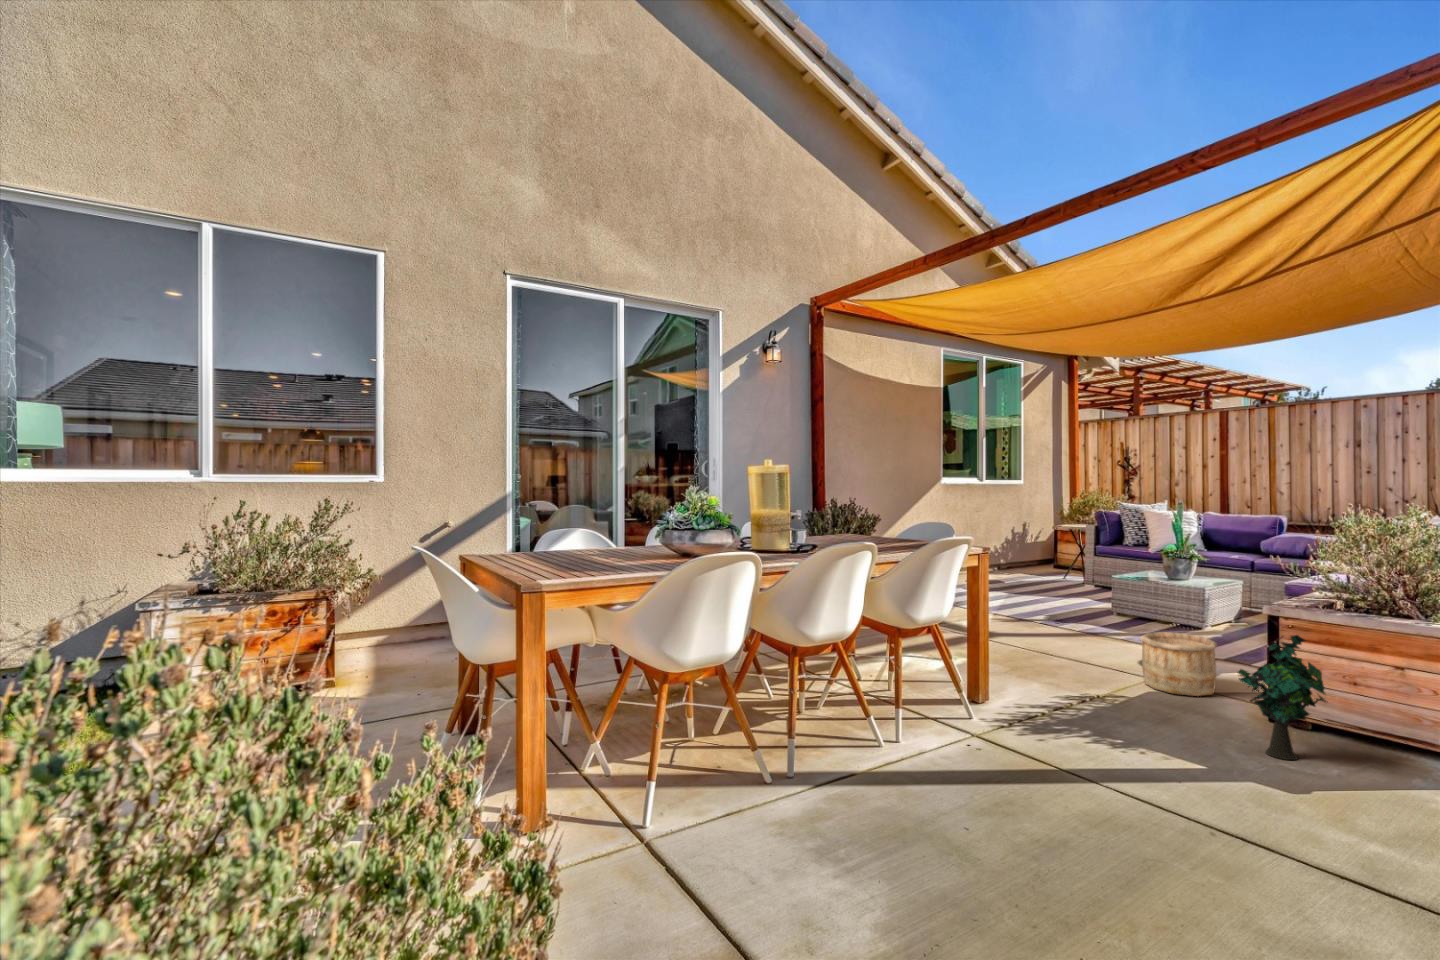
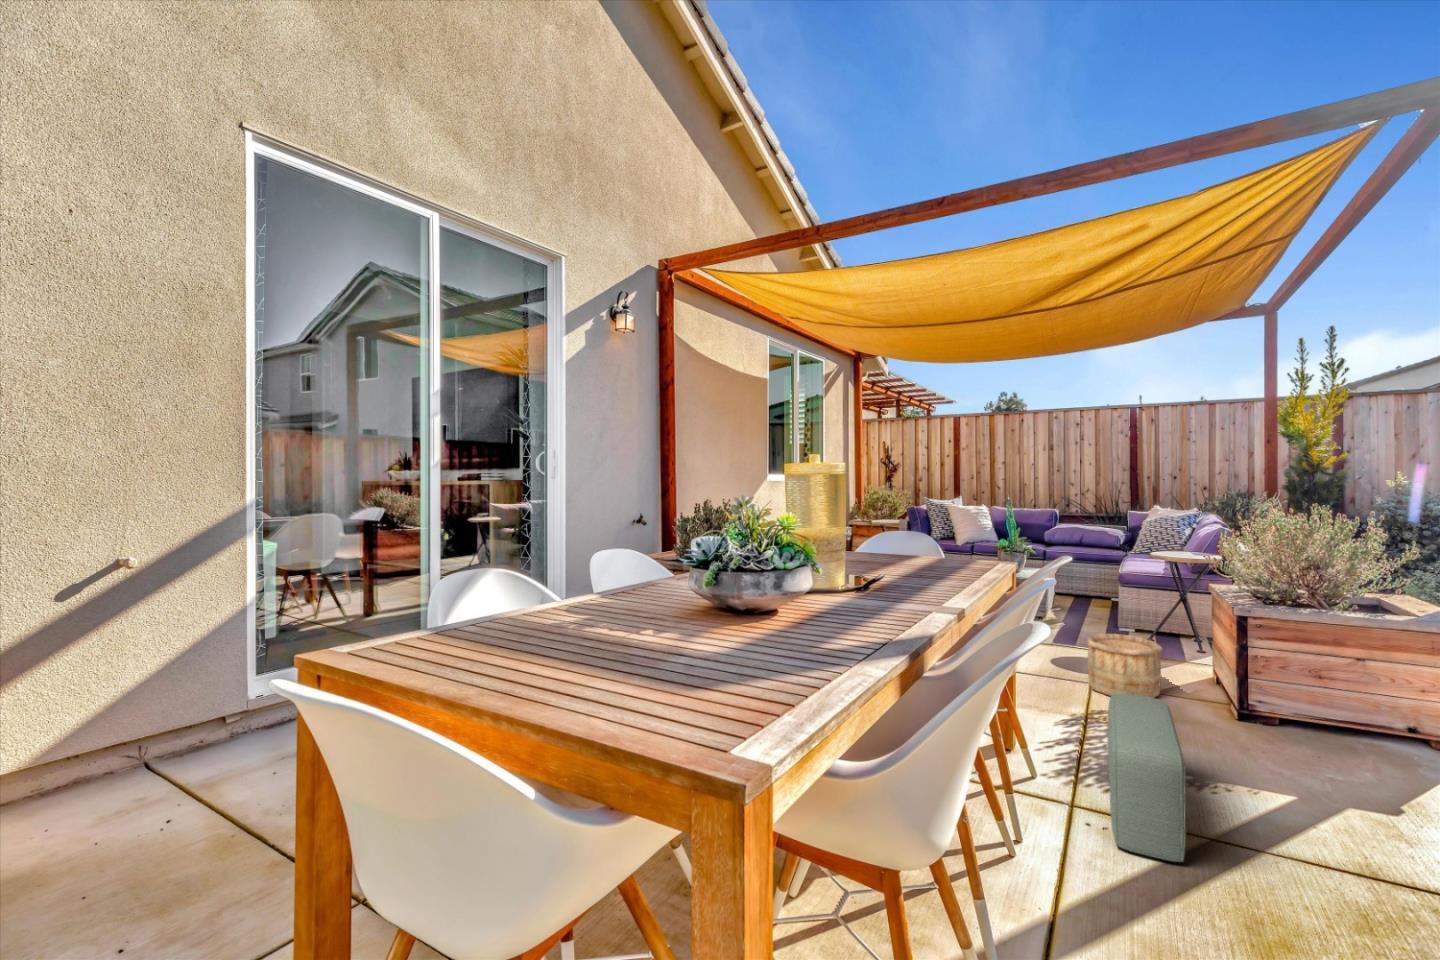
decorative plant: present [1238,635,1328,760] -> none [1266,640,1362,771]
pouf: none [973,660,1097,770] -> present [1108,694,1186,862]

